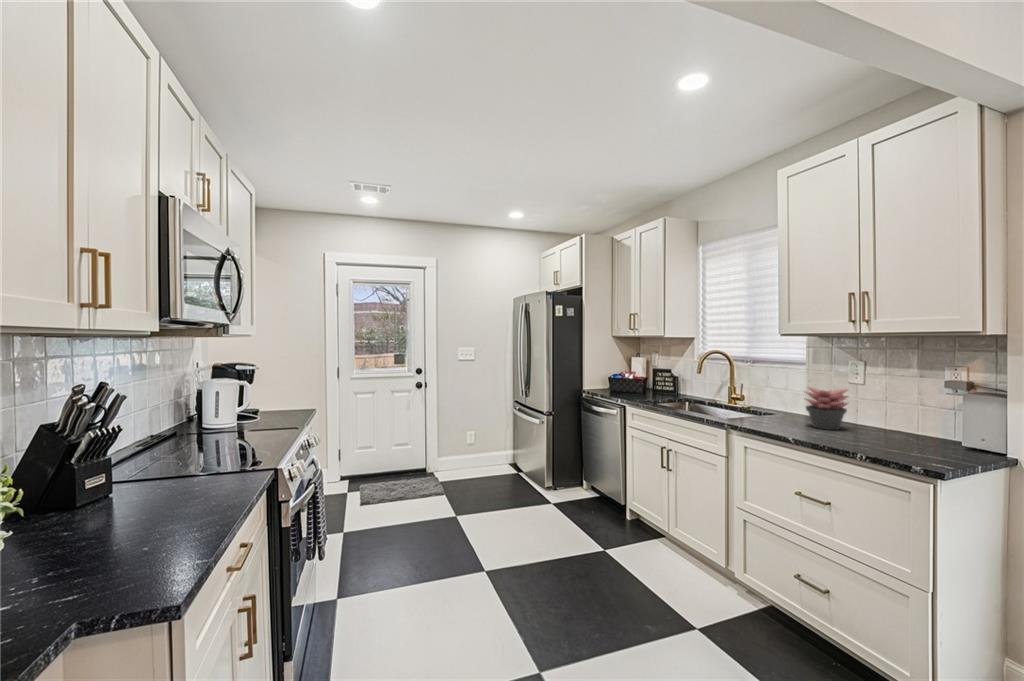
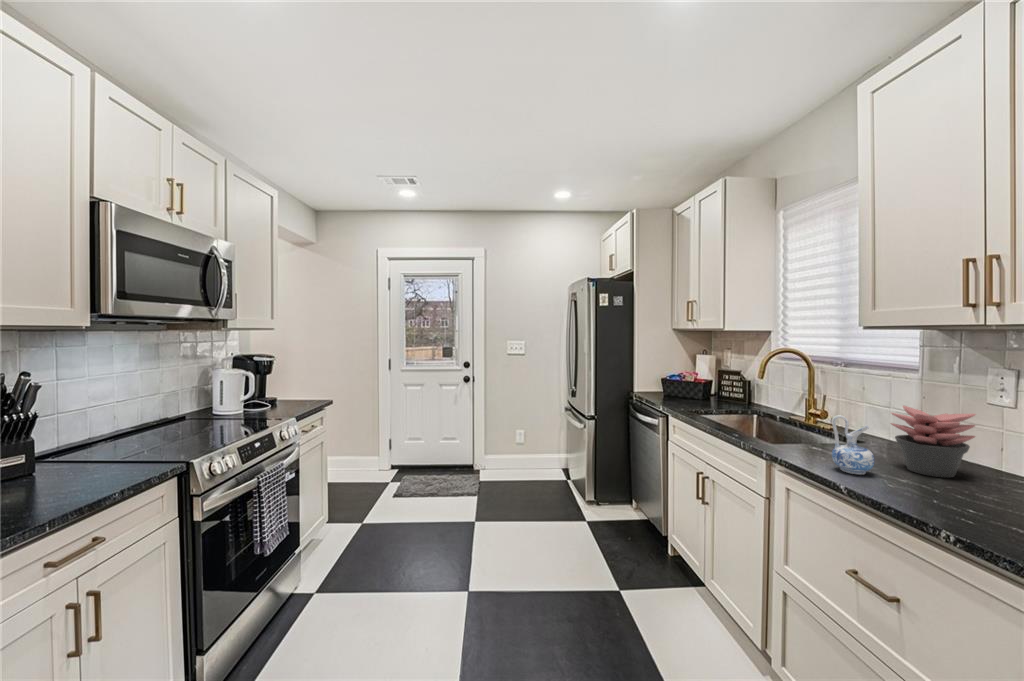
ceramic pitcher: none [775,394,801,432] -> present [832,415,874,475]

